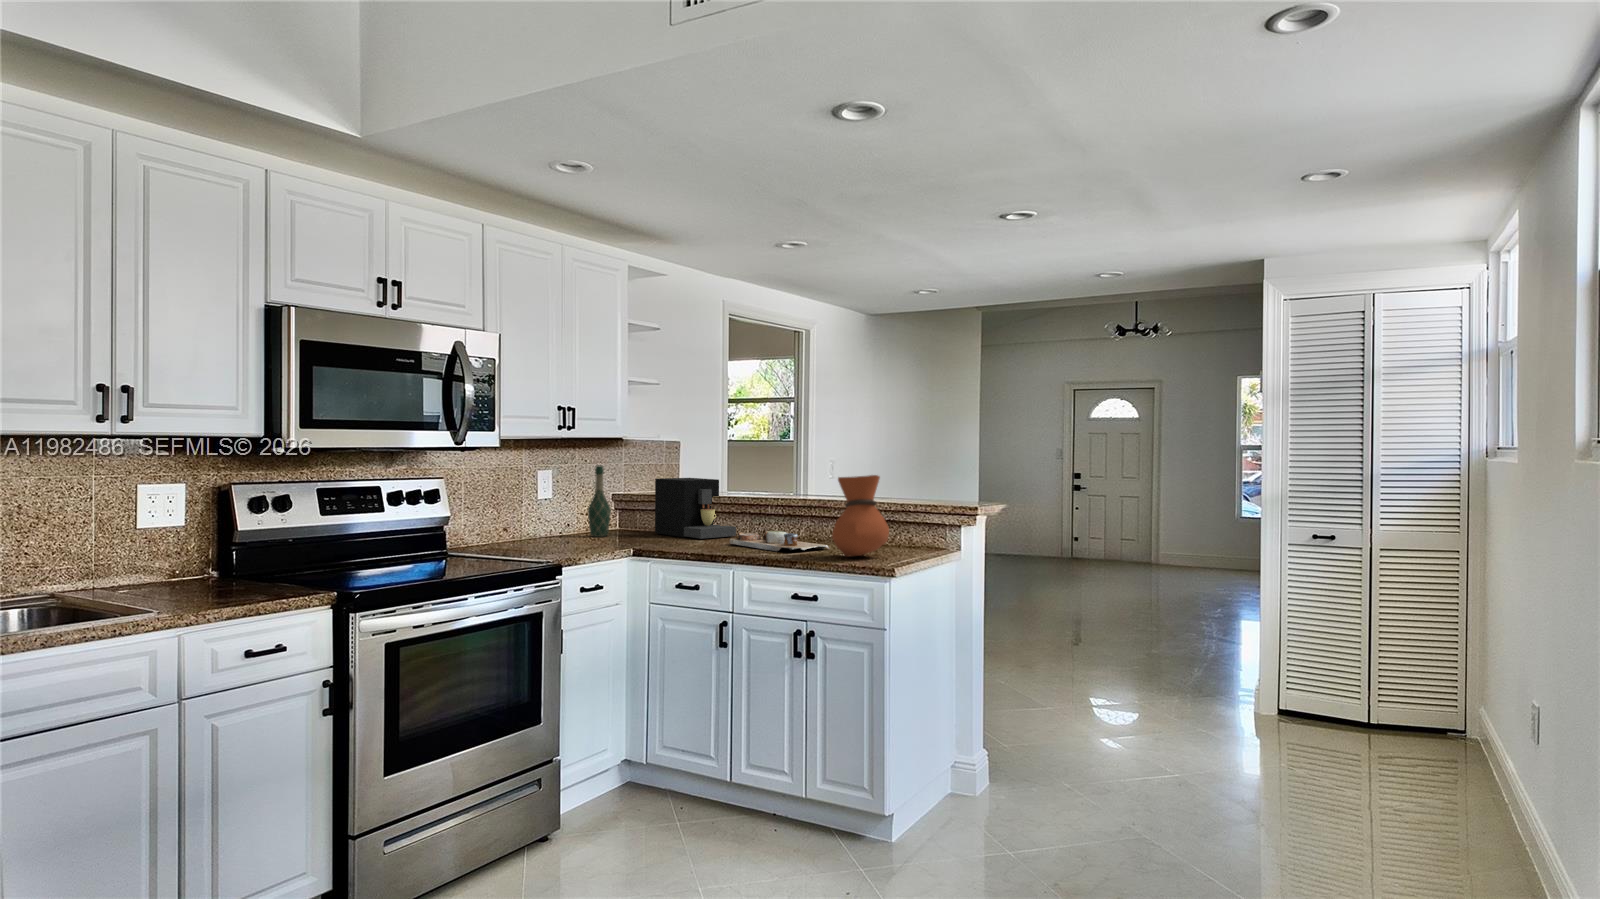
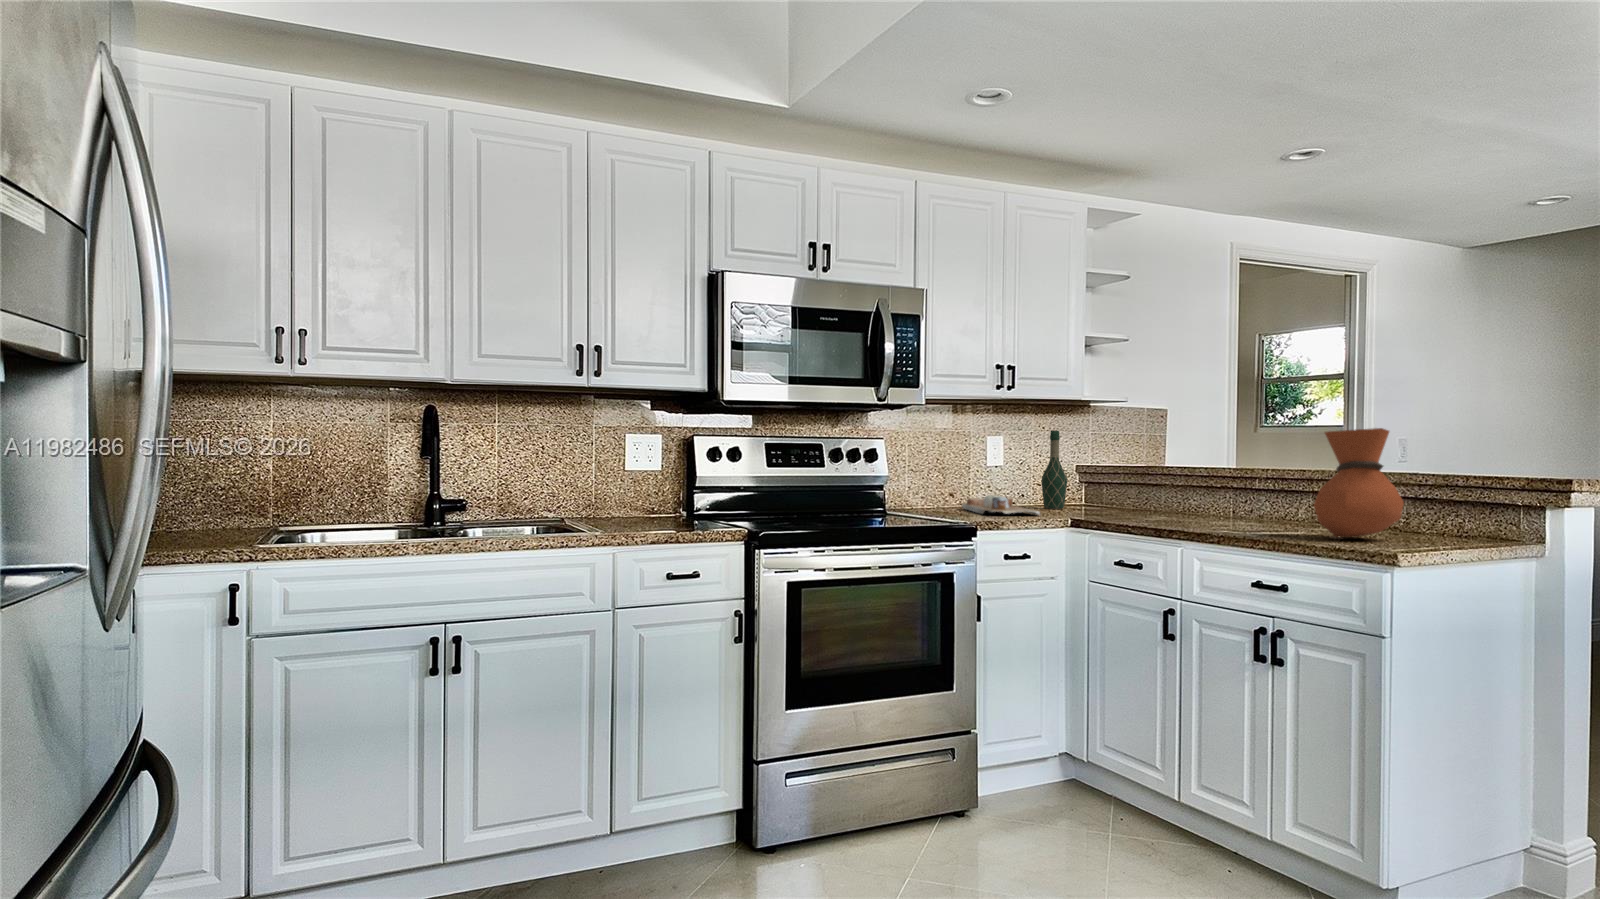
coffee maker: present [655,478,736,539] -> none [1119,446,1214,514]
cutting board: present [730,531,830,551] -> present [962,495,1040,515]

